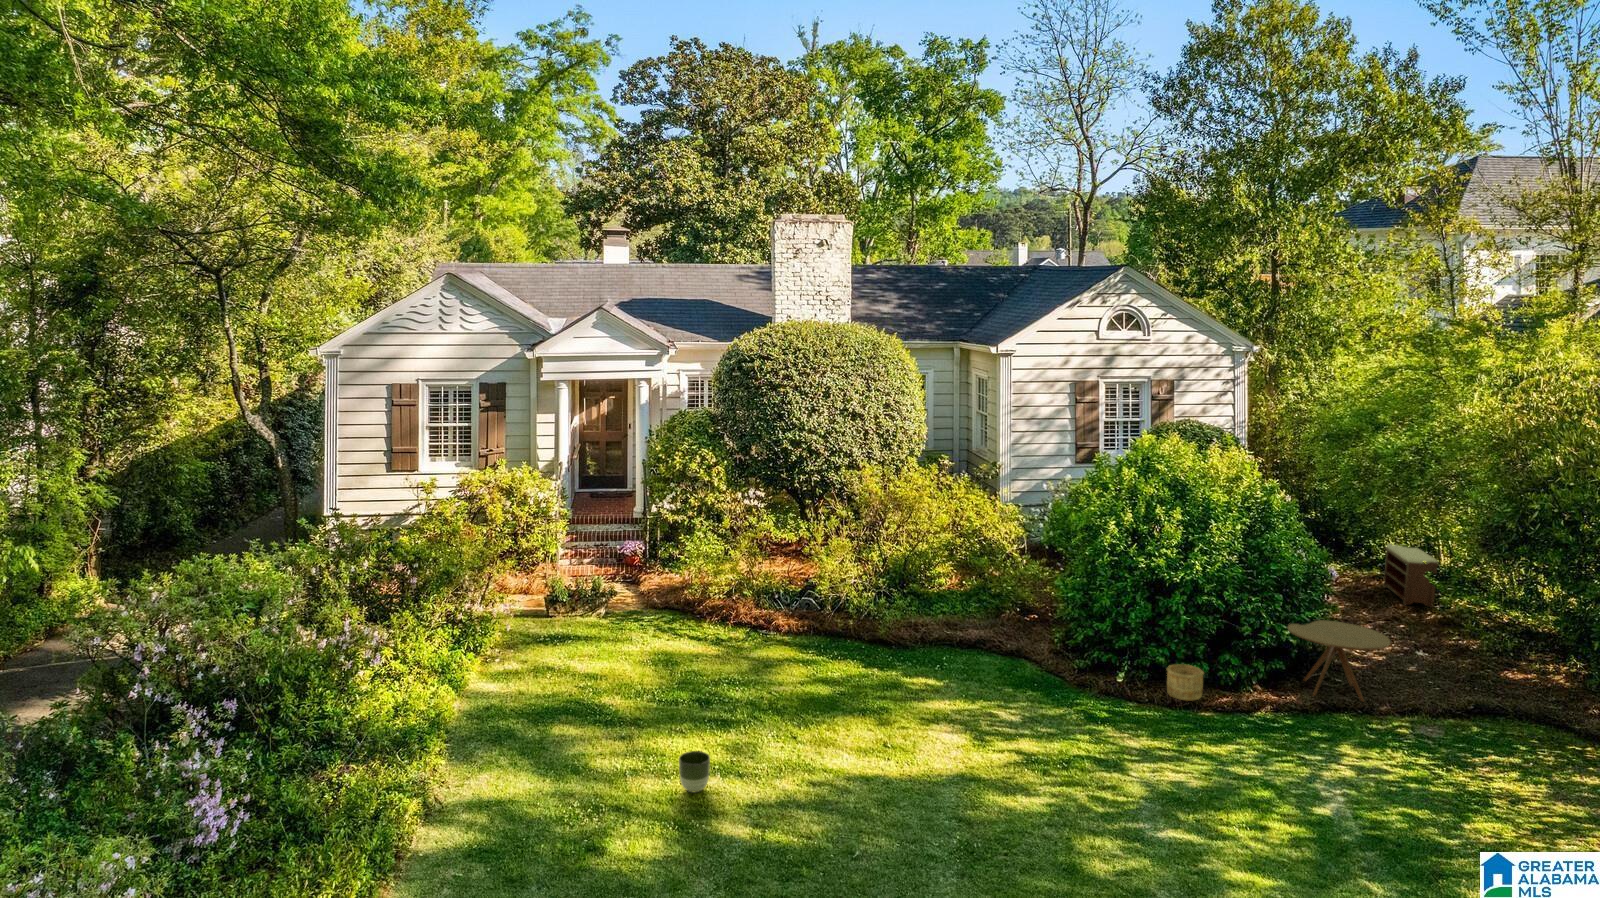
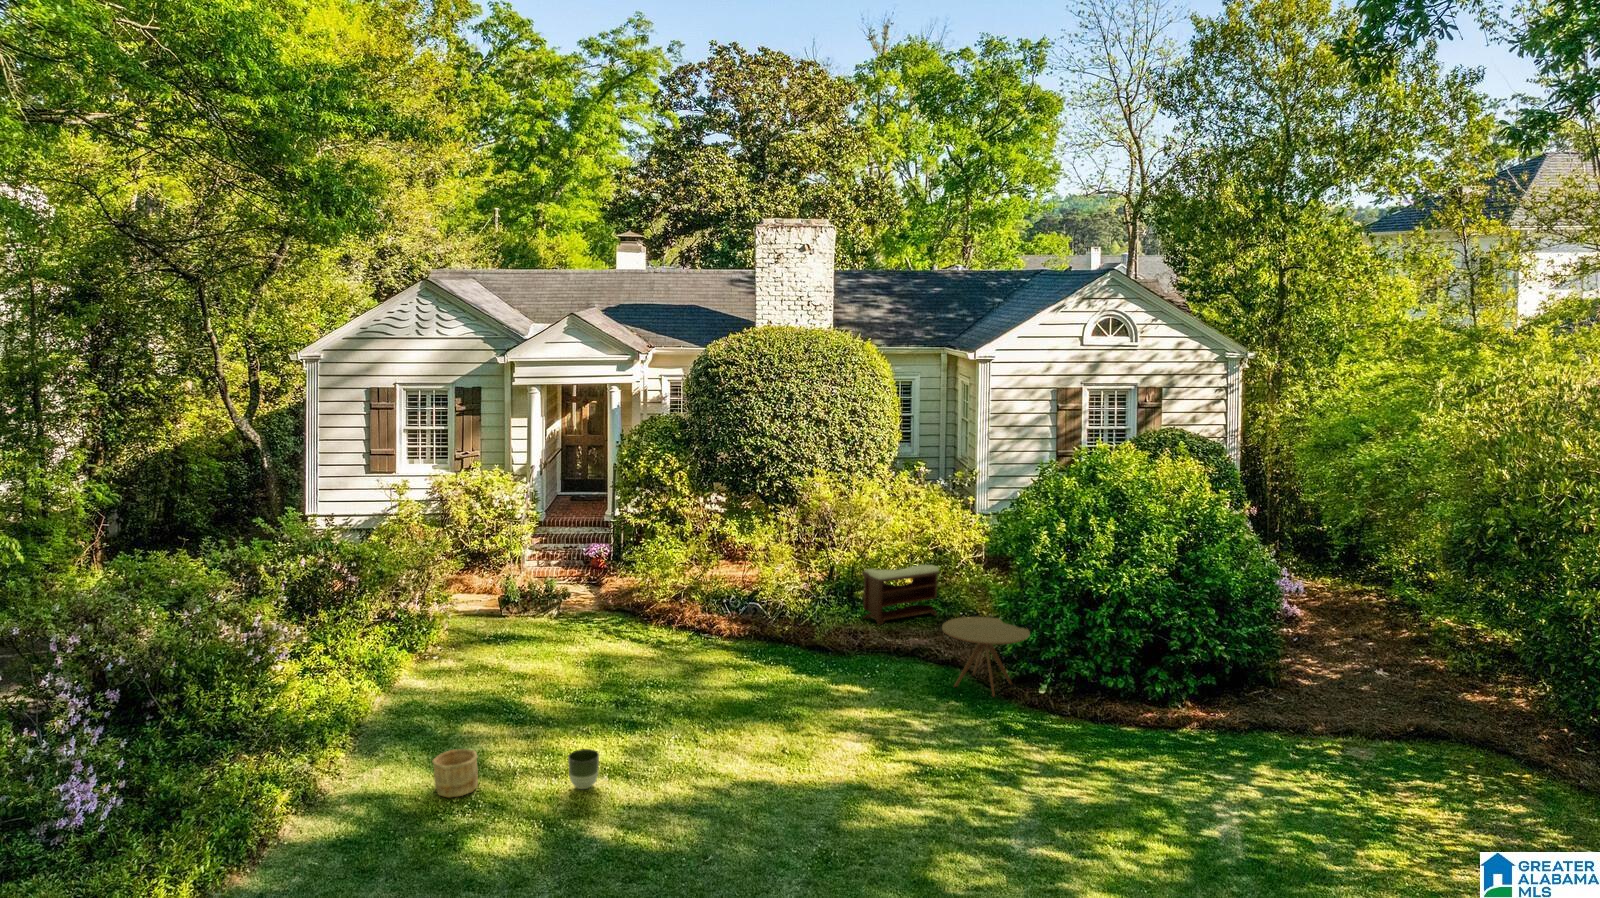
bench: present [1383,544,1438,607] -> present [862,565,940,625]
round table: present [1288,620,1390,702] -> present [942,617,1030,696]
wooden bucket: present [1167,664,1204,701] -> present [432,749,478,798]

